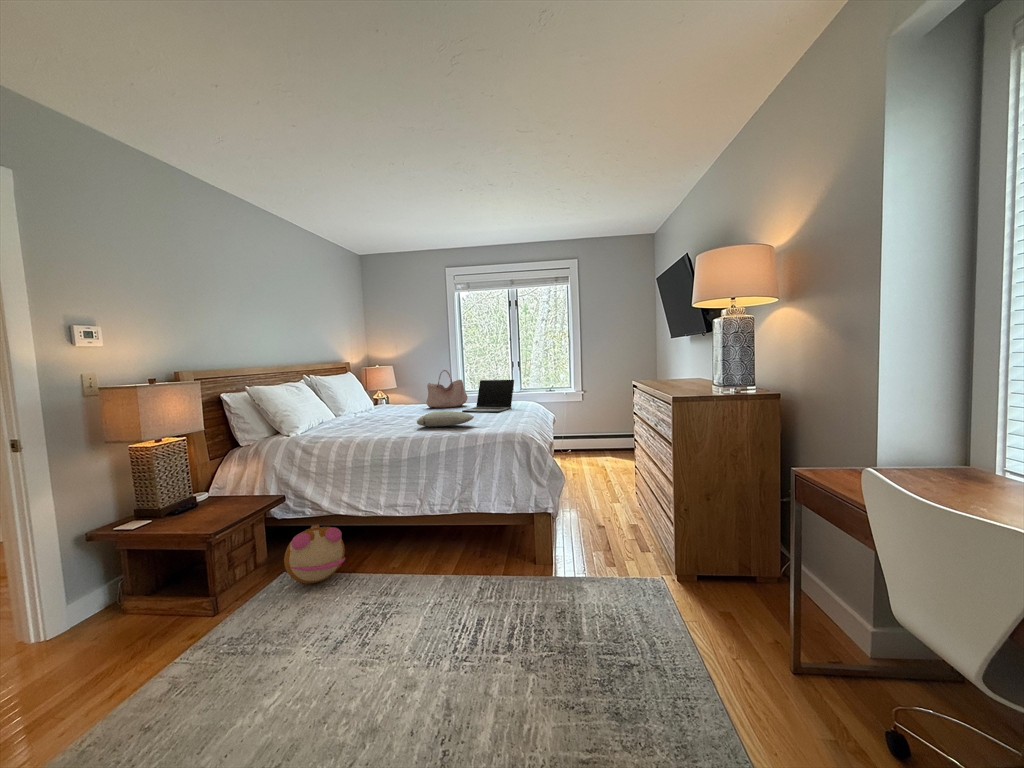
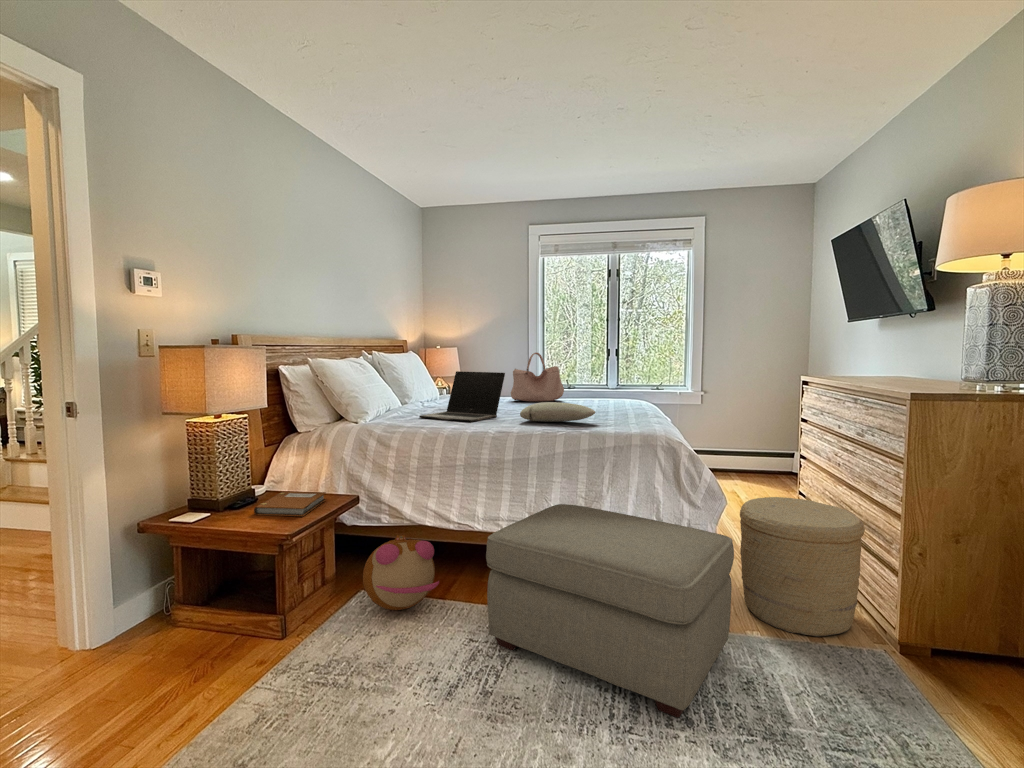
laptop: present [462,380,514,412] -> present [419,371,505,422]
woven basket: none [572,472,654,573] -> present [740,497,865,636]
ottoman: none [371,490,556,647] -> present [486,504,734,718]
notebook: none [188,495,256,520] -> present [254,491,326,516]

